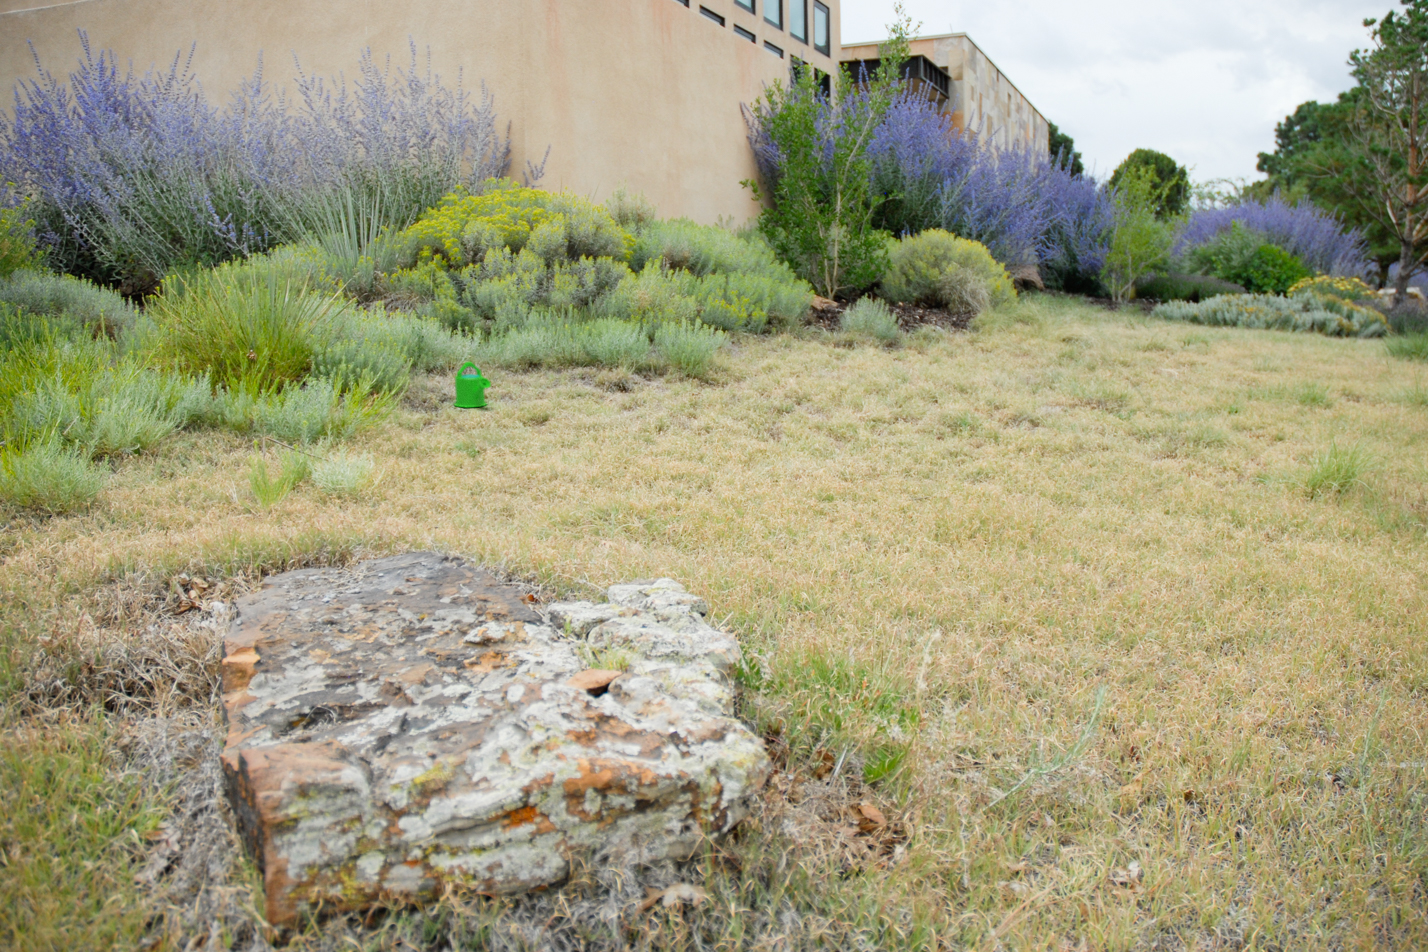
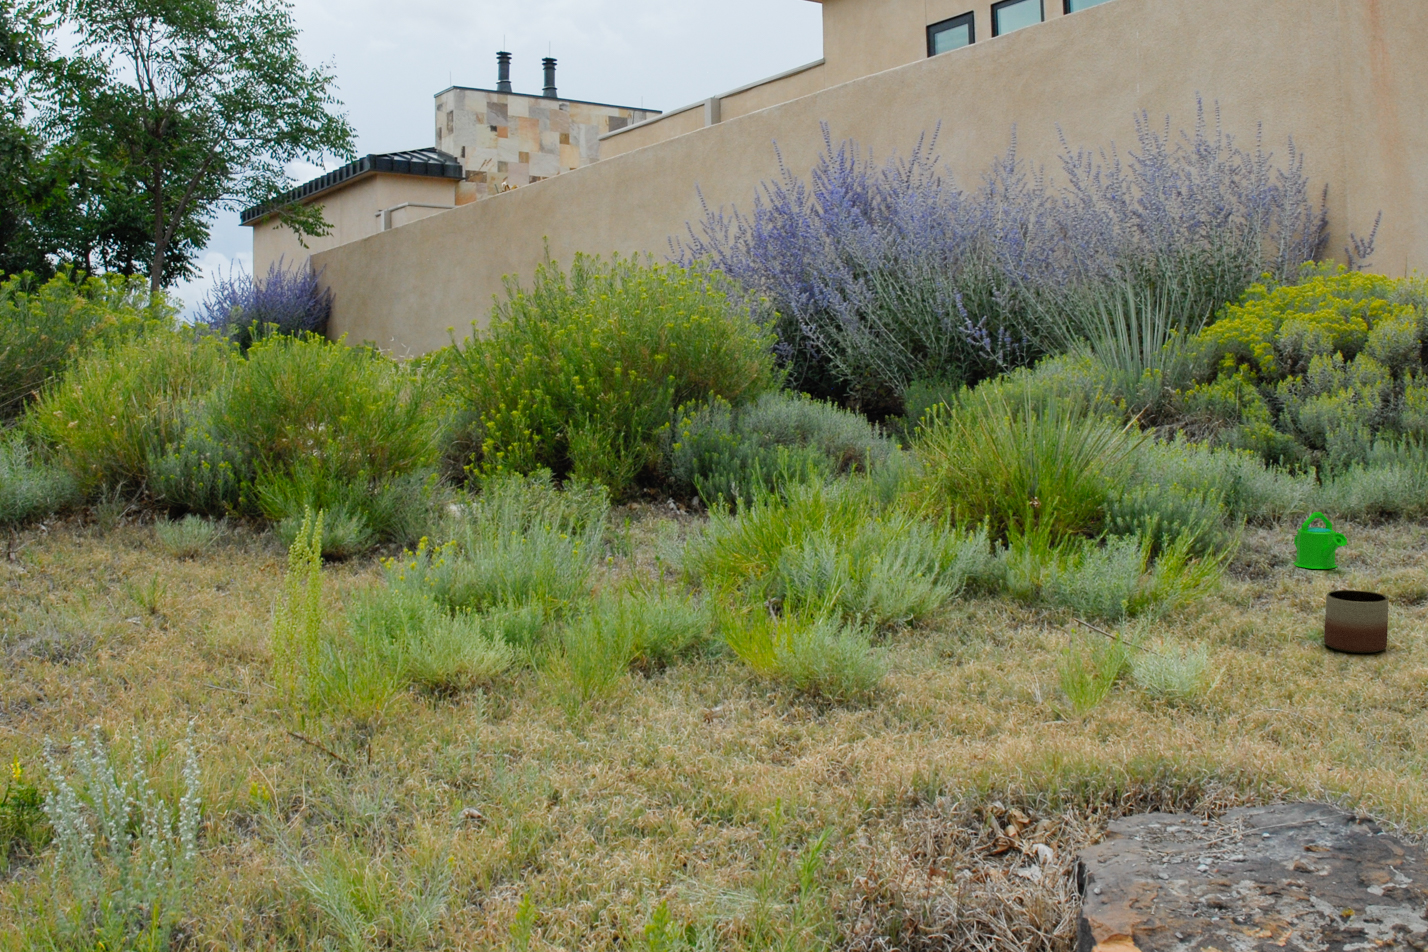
planter: none [452,425,504,479] -> present [1324,590,1389,653]

